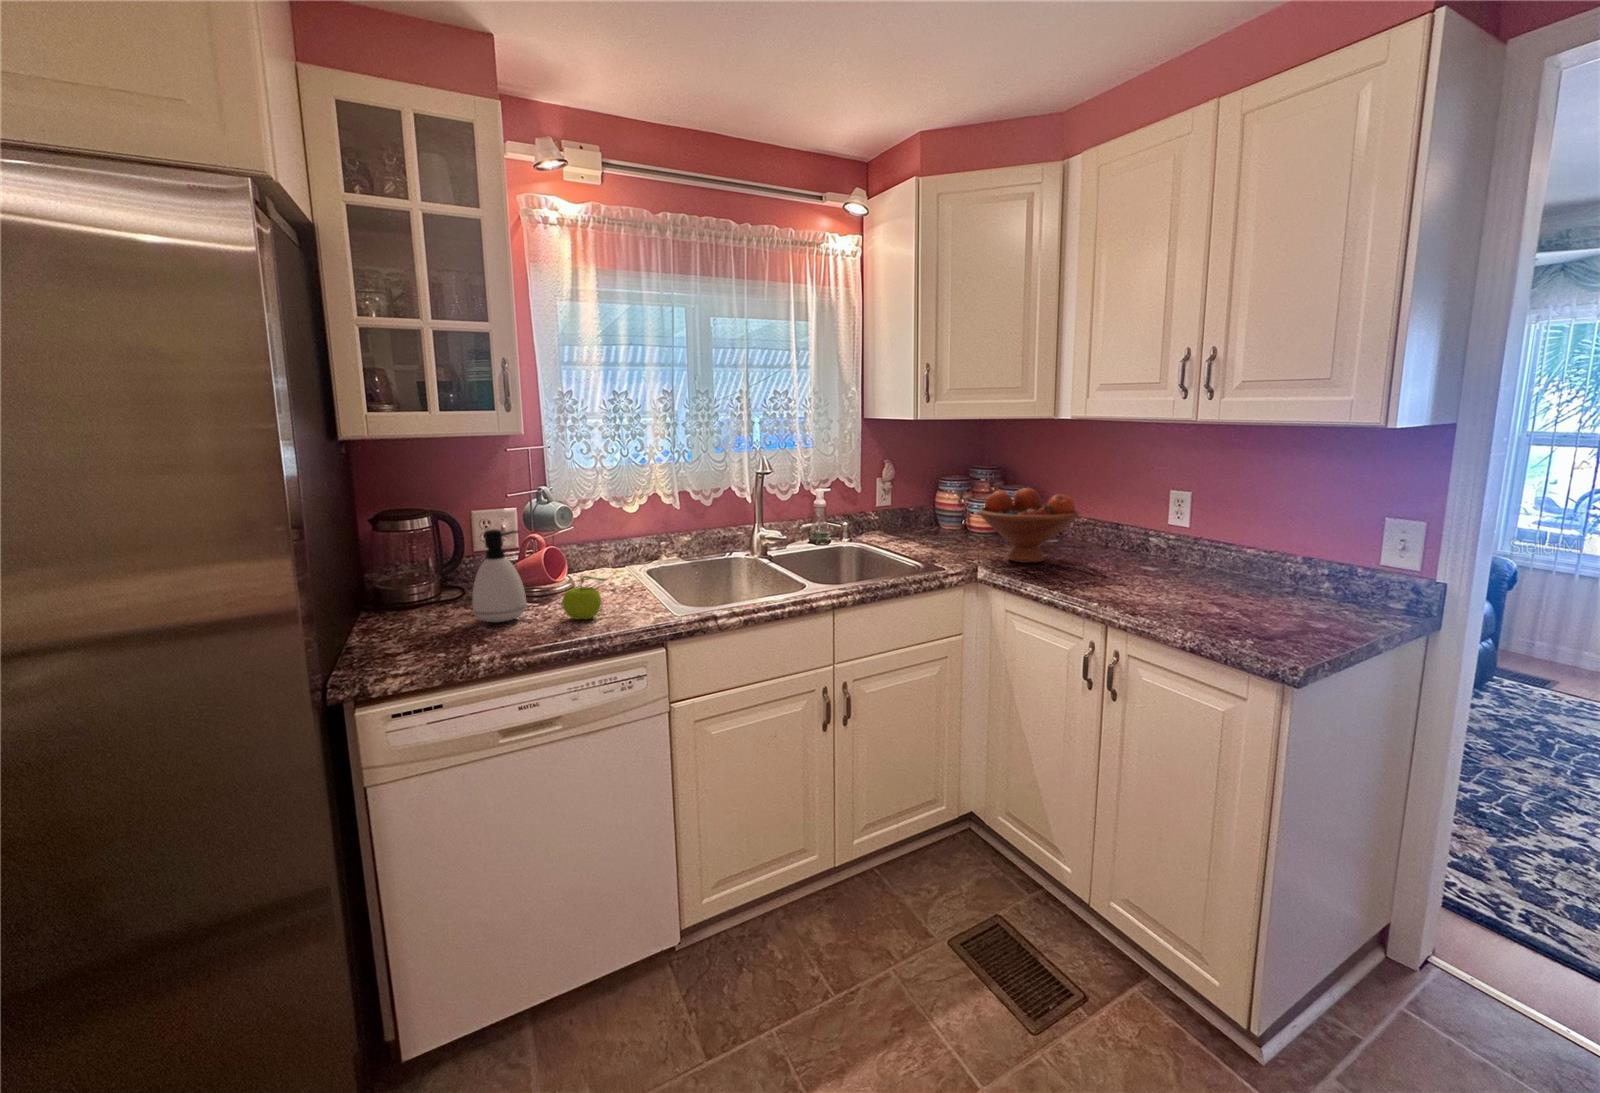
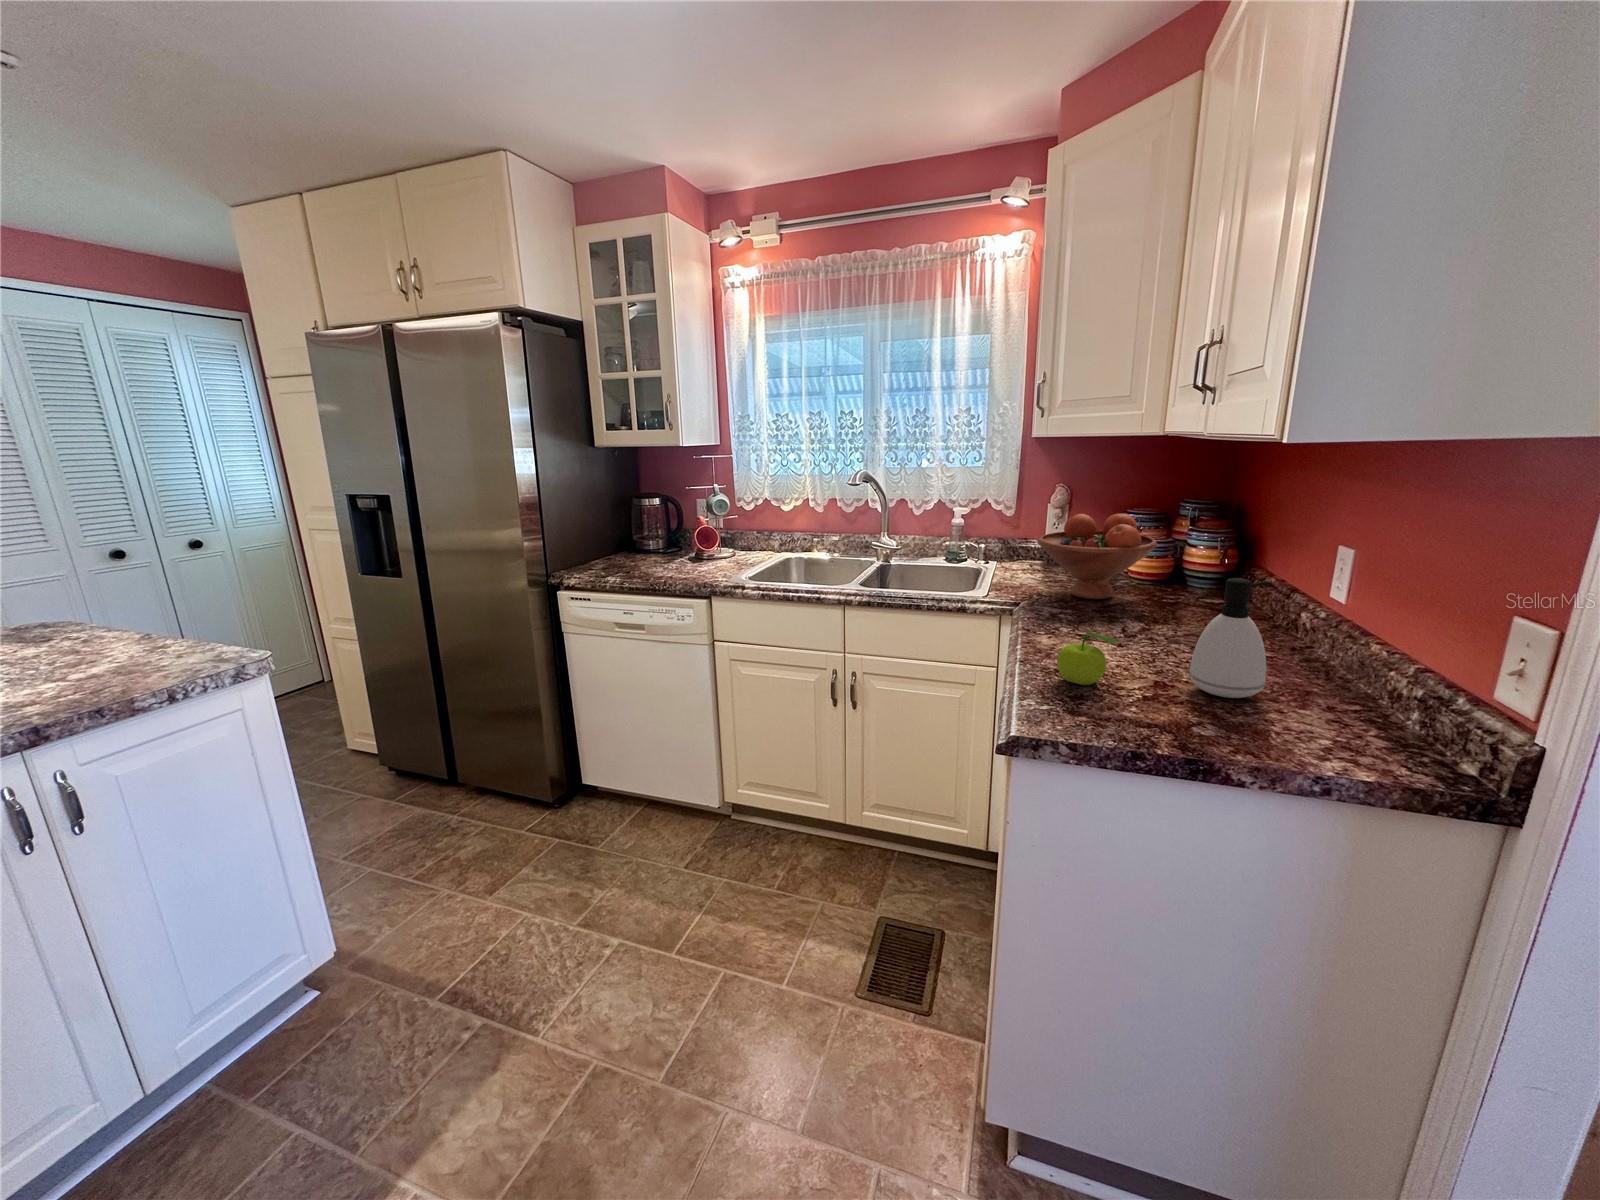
soap dispenser: present [473,529,527,622] -> present [1189,578,1272,698]
fruit: present [562,576,607,619] -> present [1057,632,1121,685]

